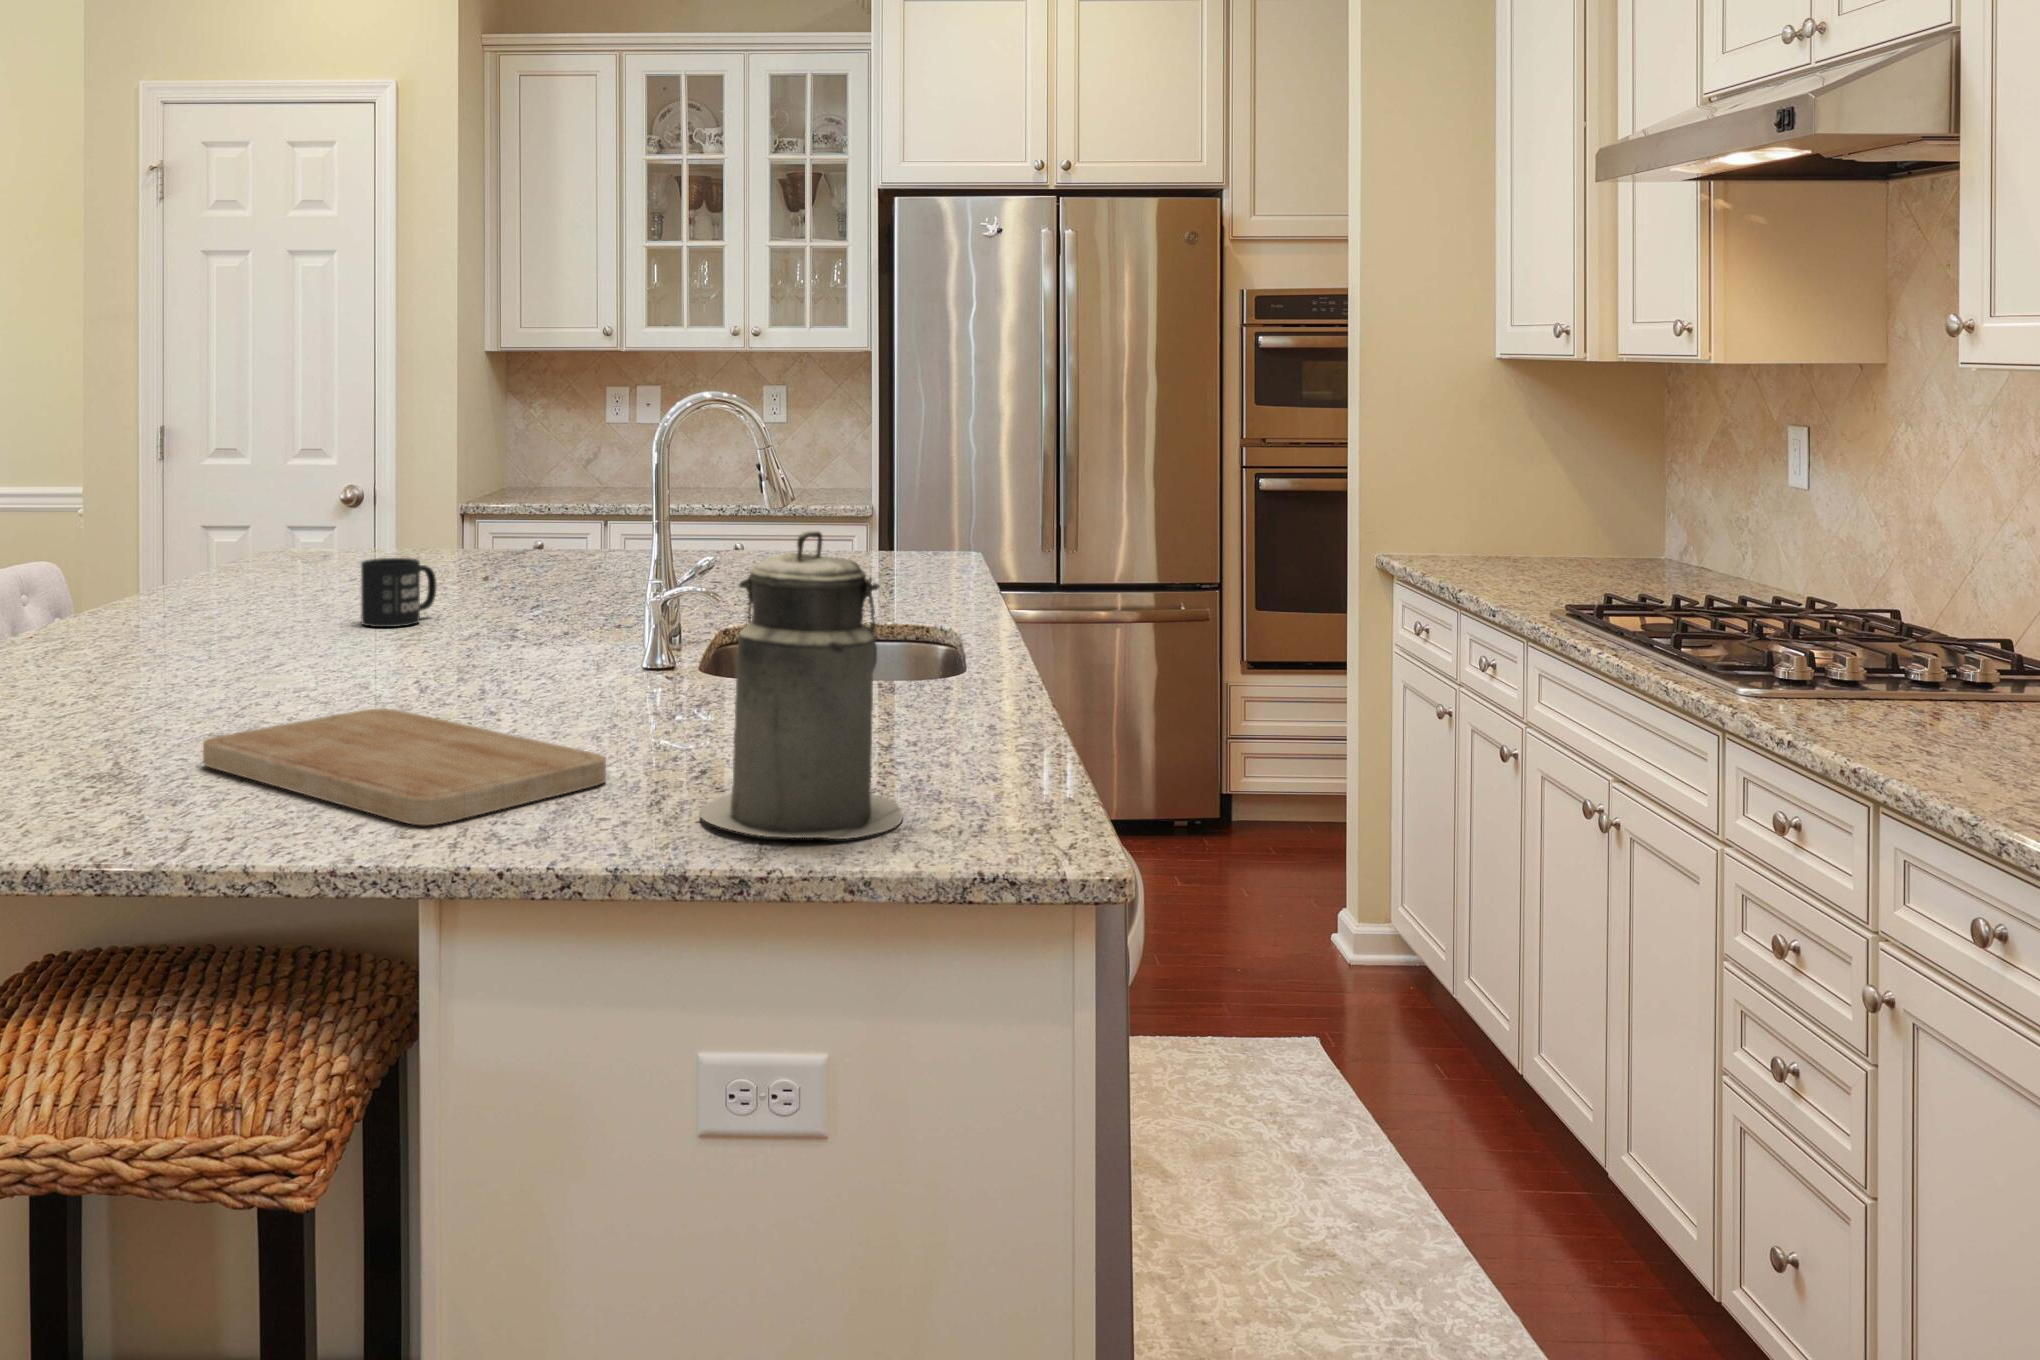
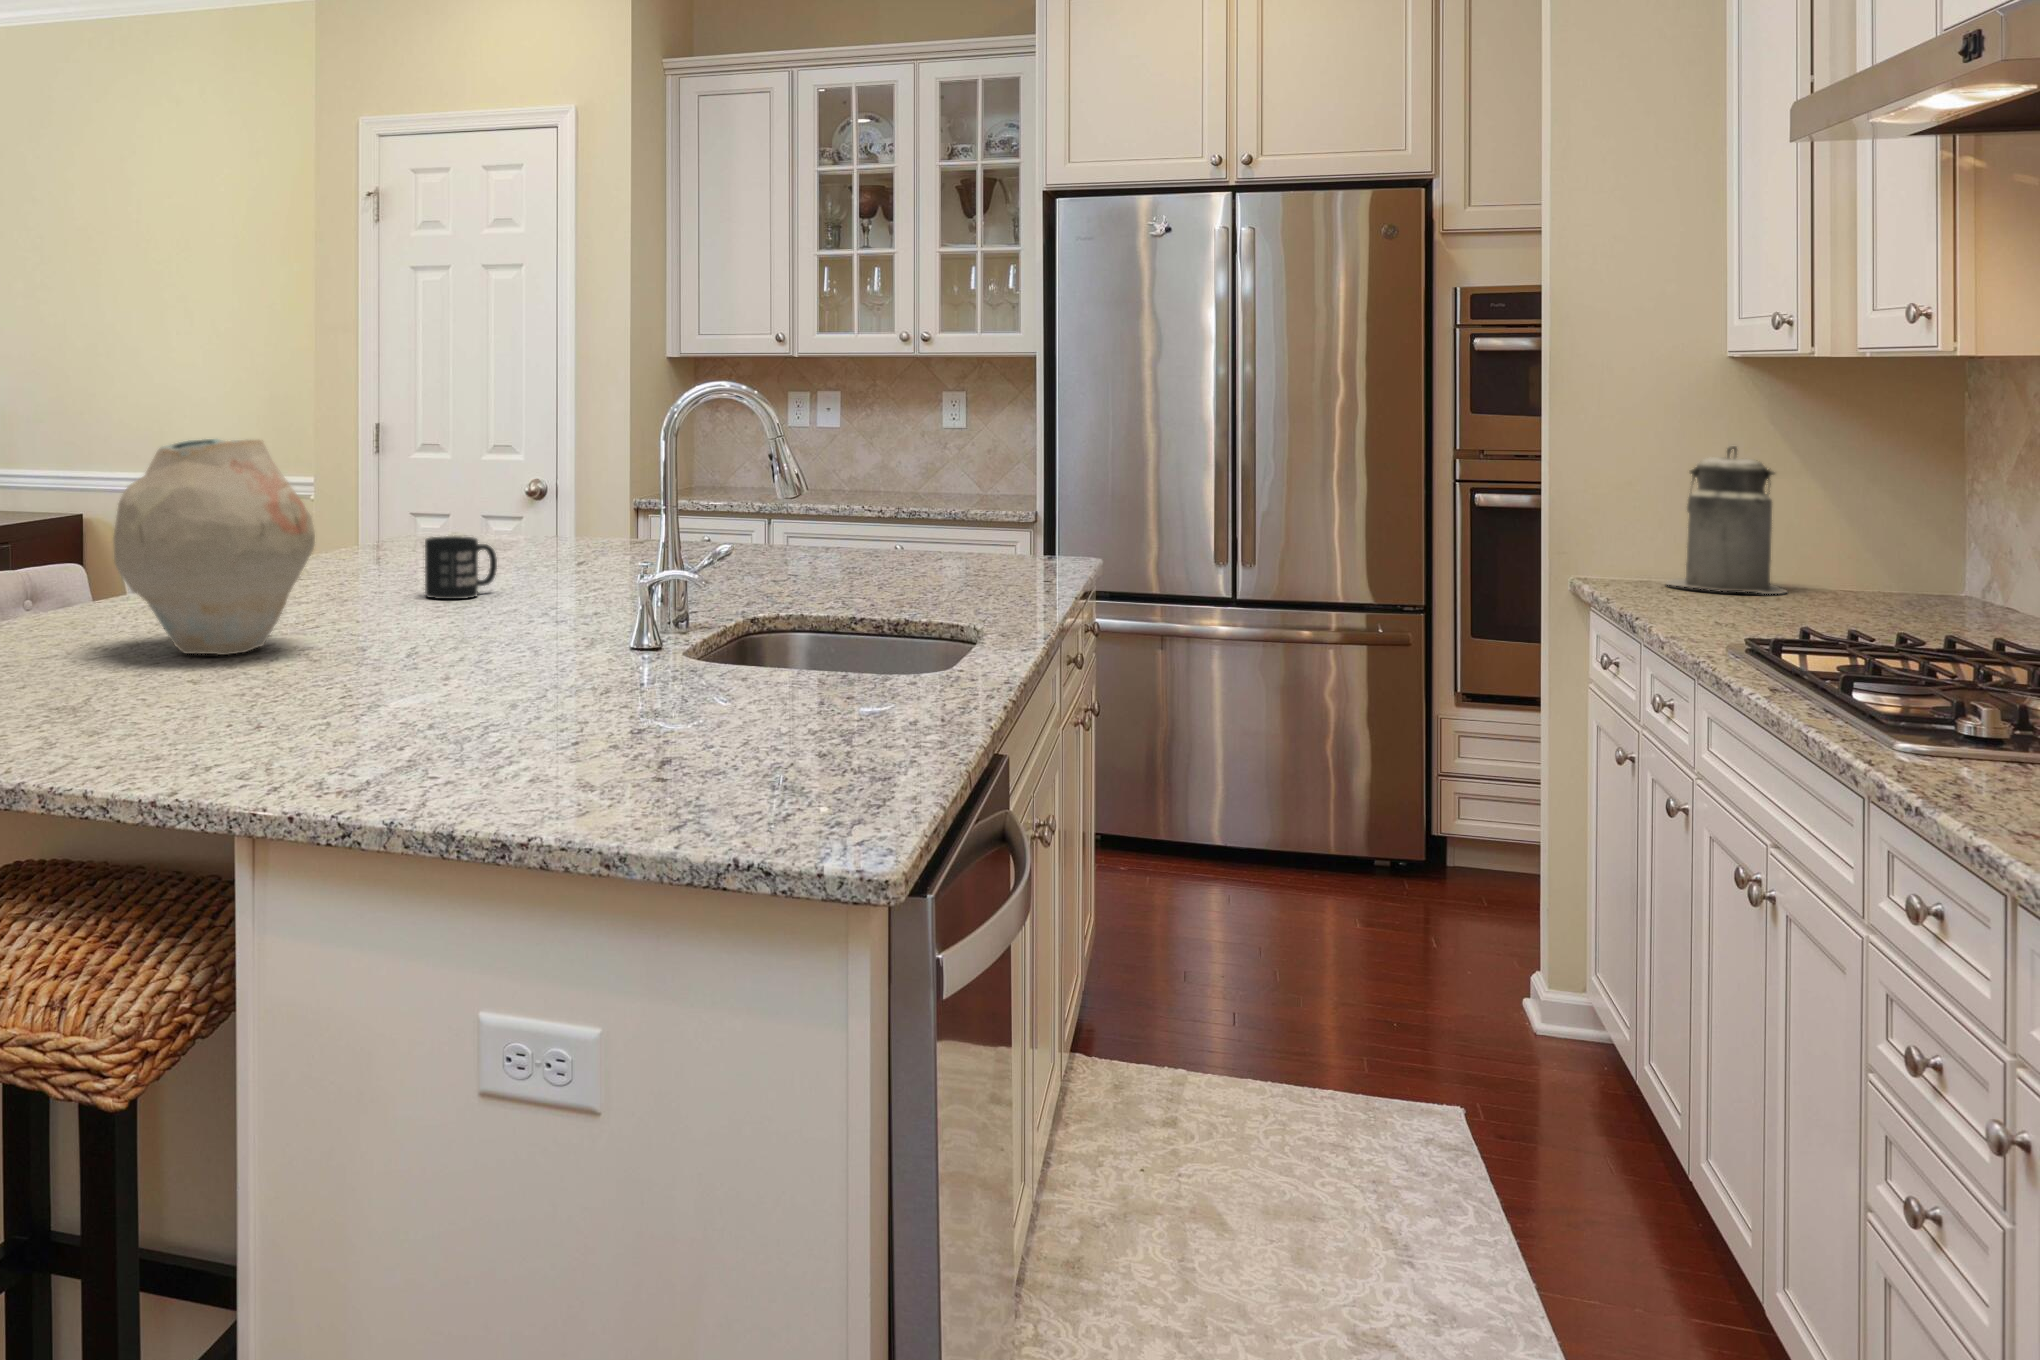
vase: none [76,462,314,705] -> present [113,439,315,655]
canister: present [700,531,903,839] -> present [1666,446,1786,594]
cutting board: present [203,708,606,825] -> none [153,665,473,770]

